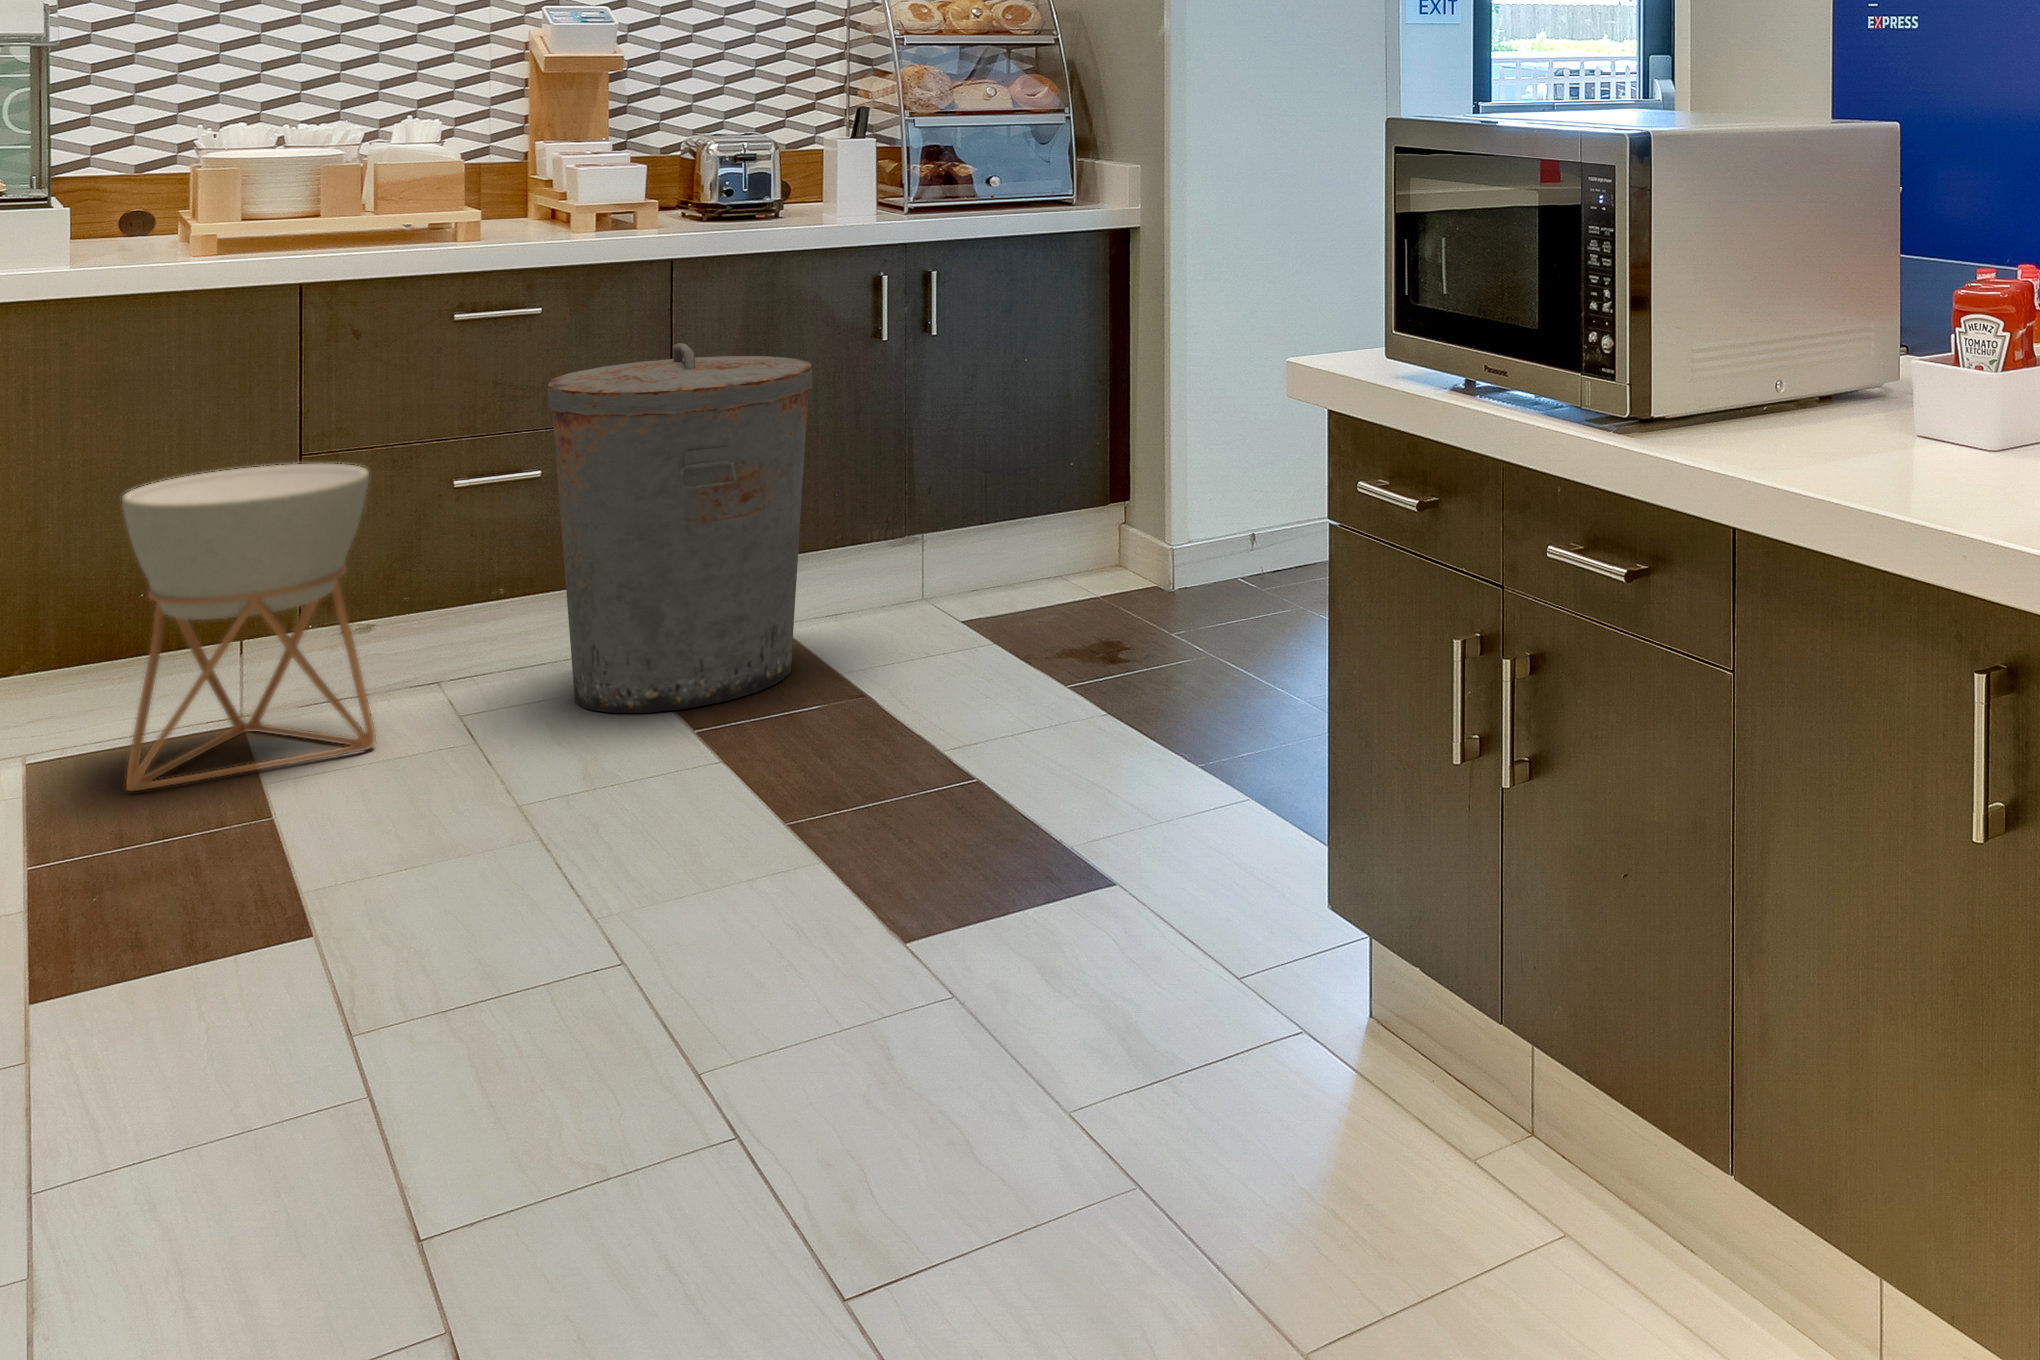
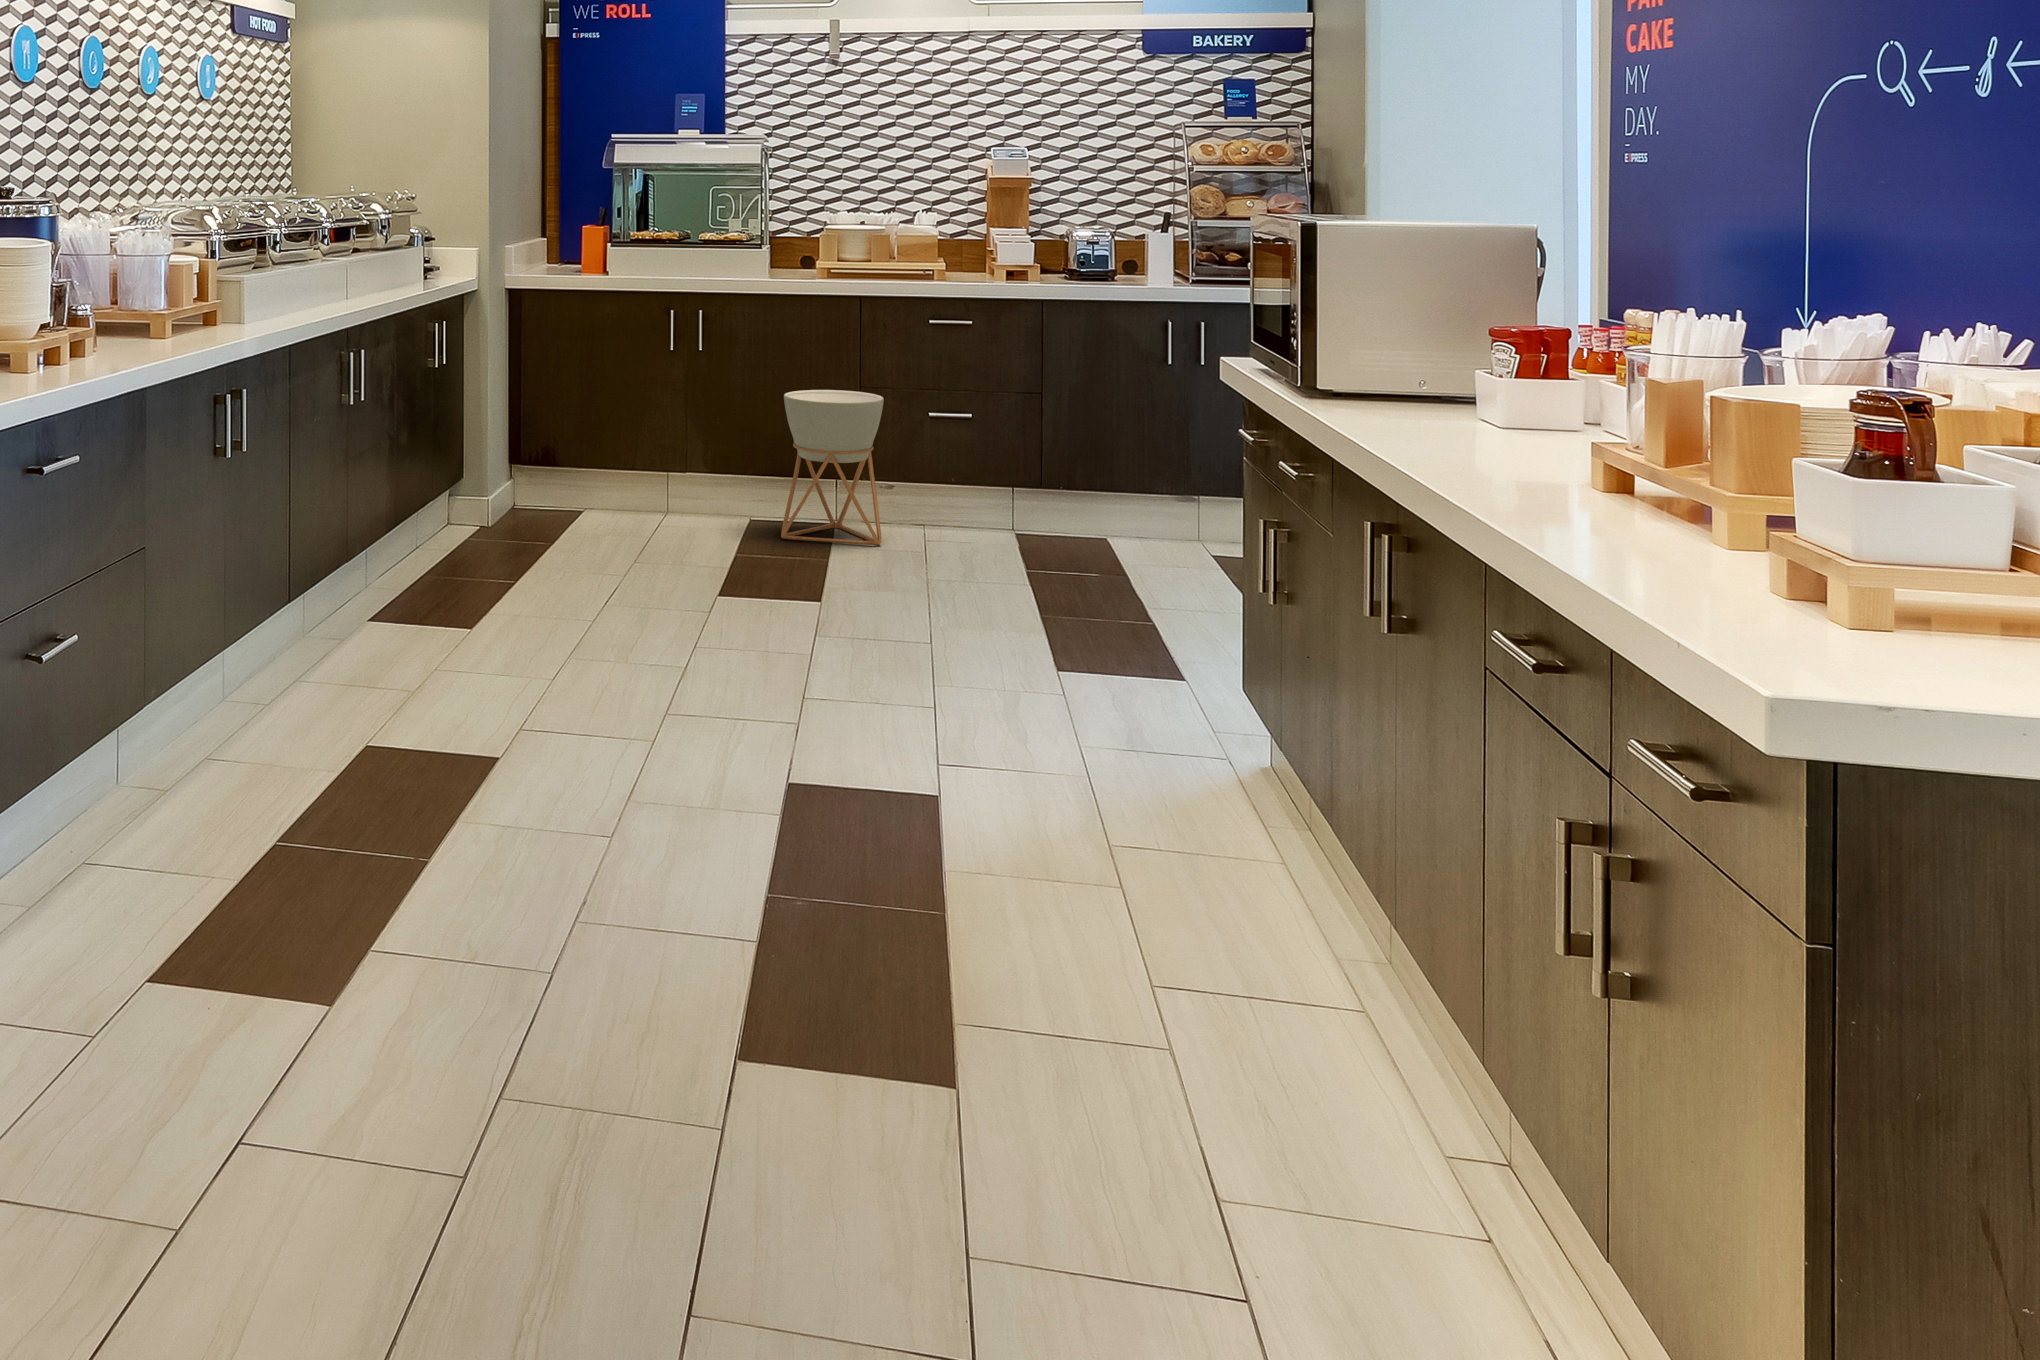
trash can: present [548,343,812,713] -> none [966,349,1107,564]

